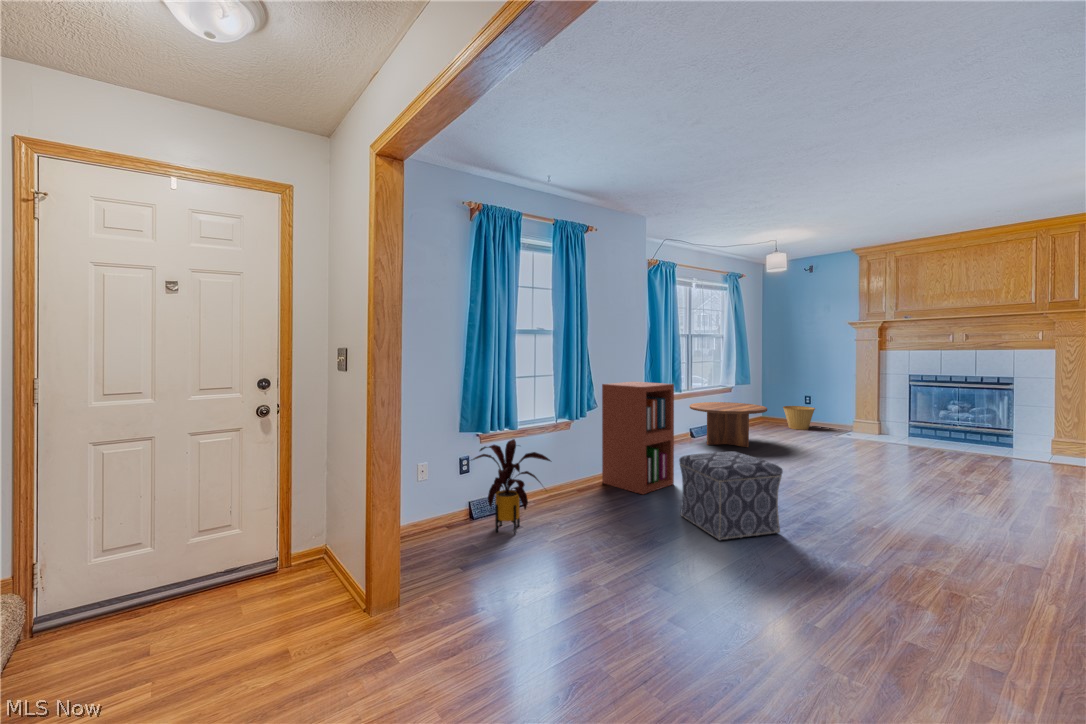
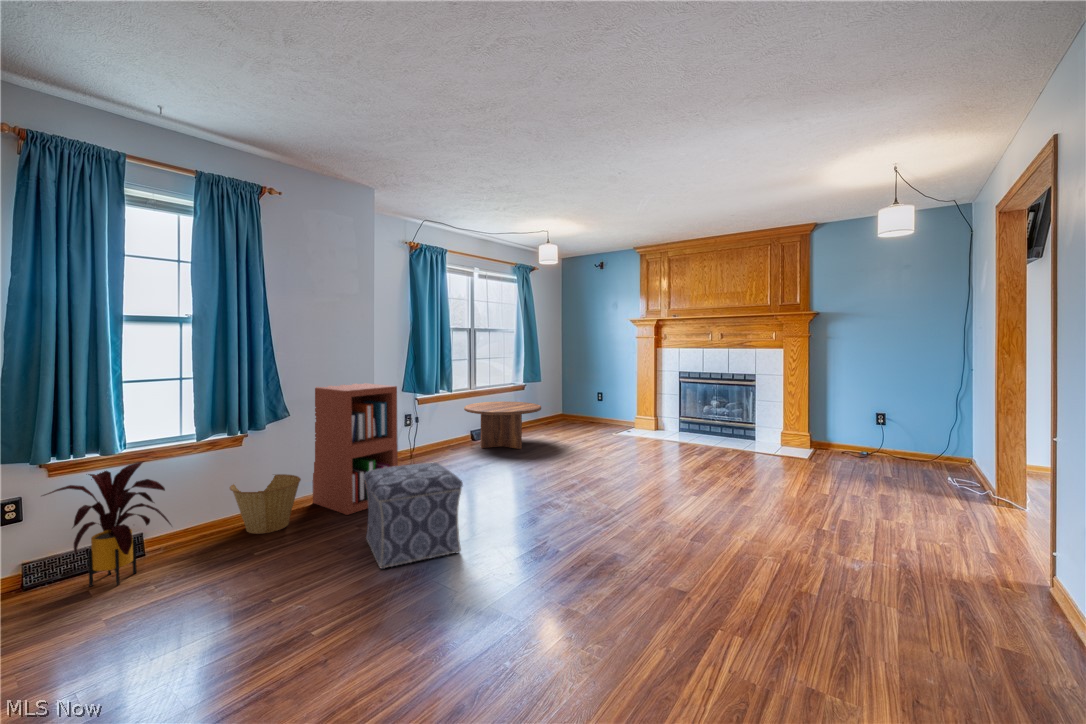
basket: present [783,406,815,430] -> present [230,474,301,534]

